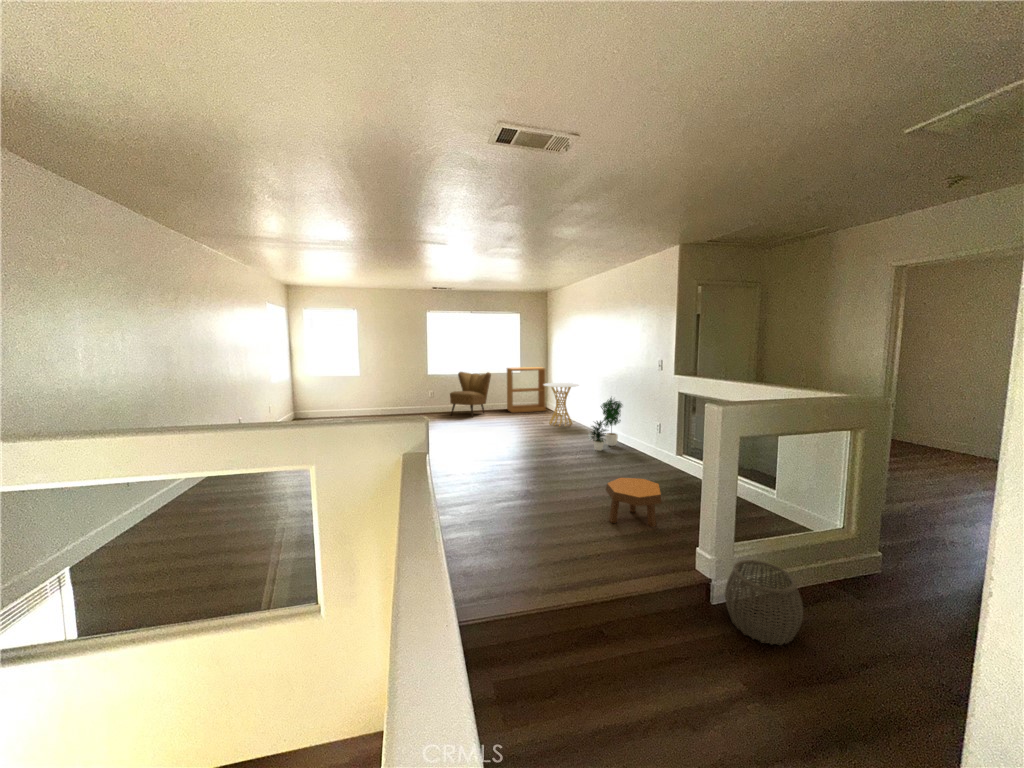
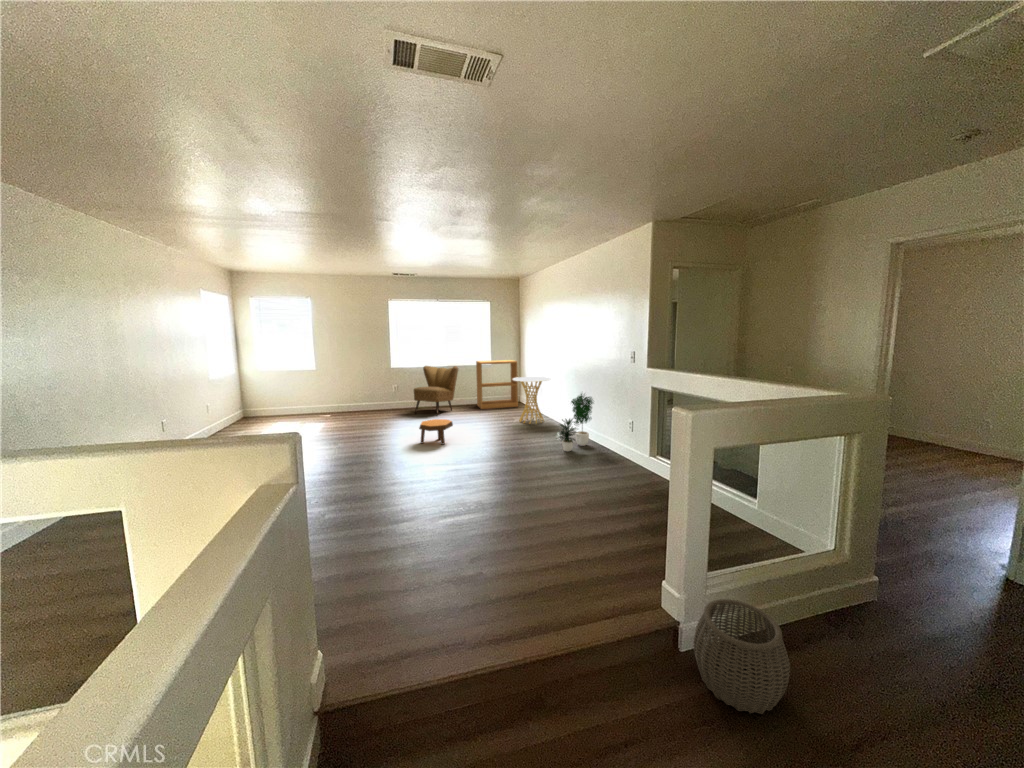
footstool: present [606,478,661,527] -> present [419,419,453,444]

